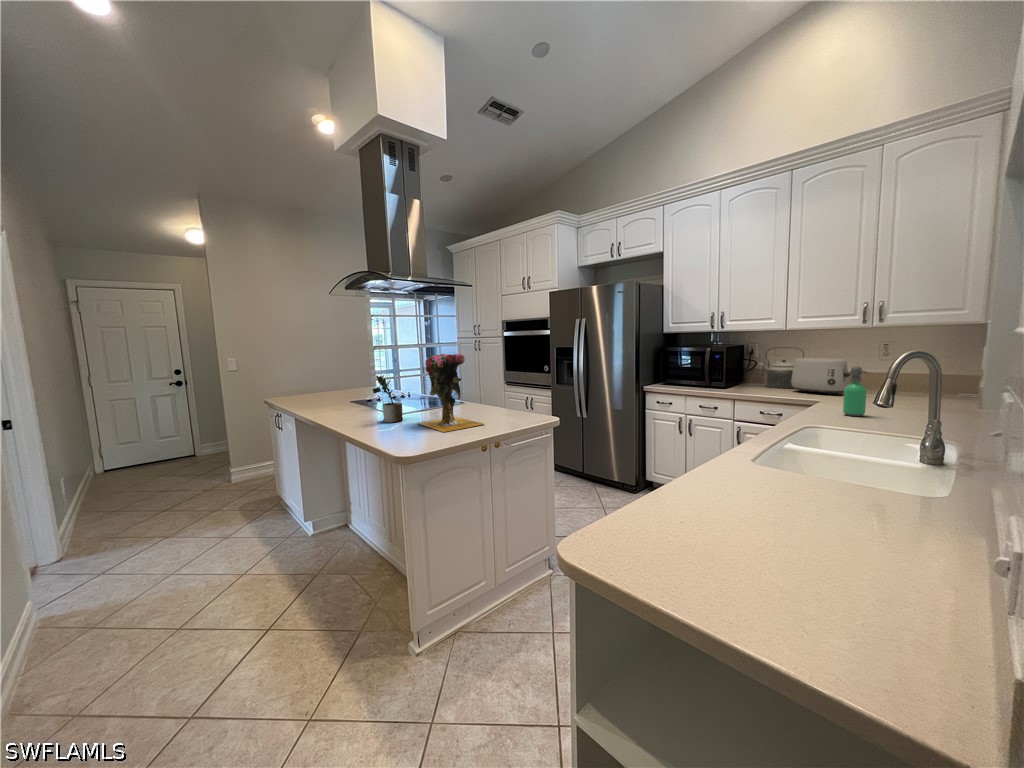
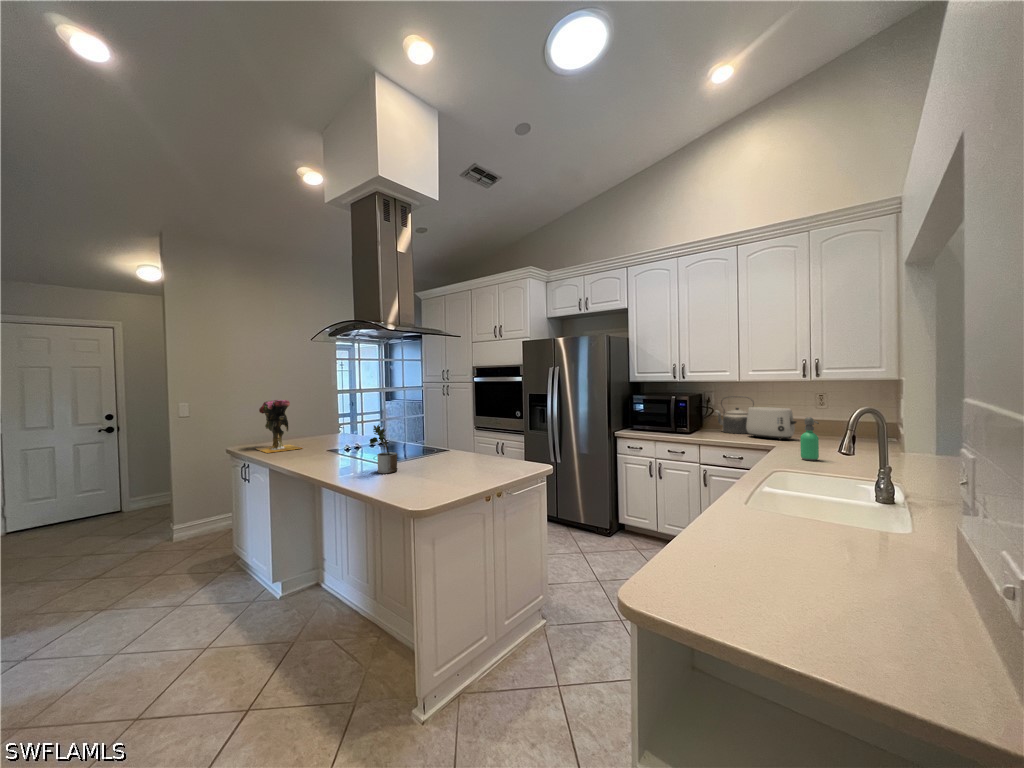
vase: present [418,354,484,432] -> present [256,400,301,453]

